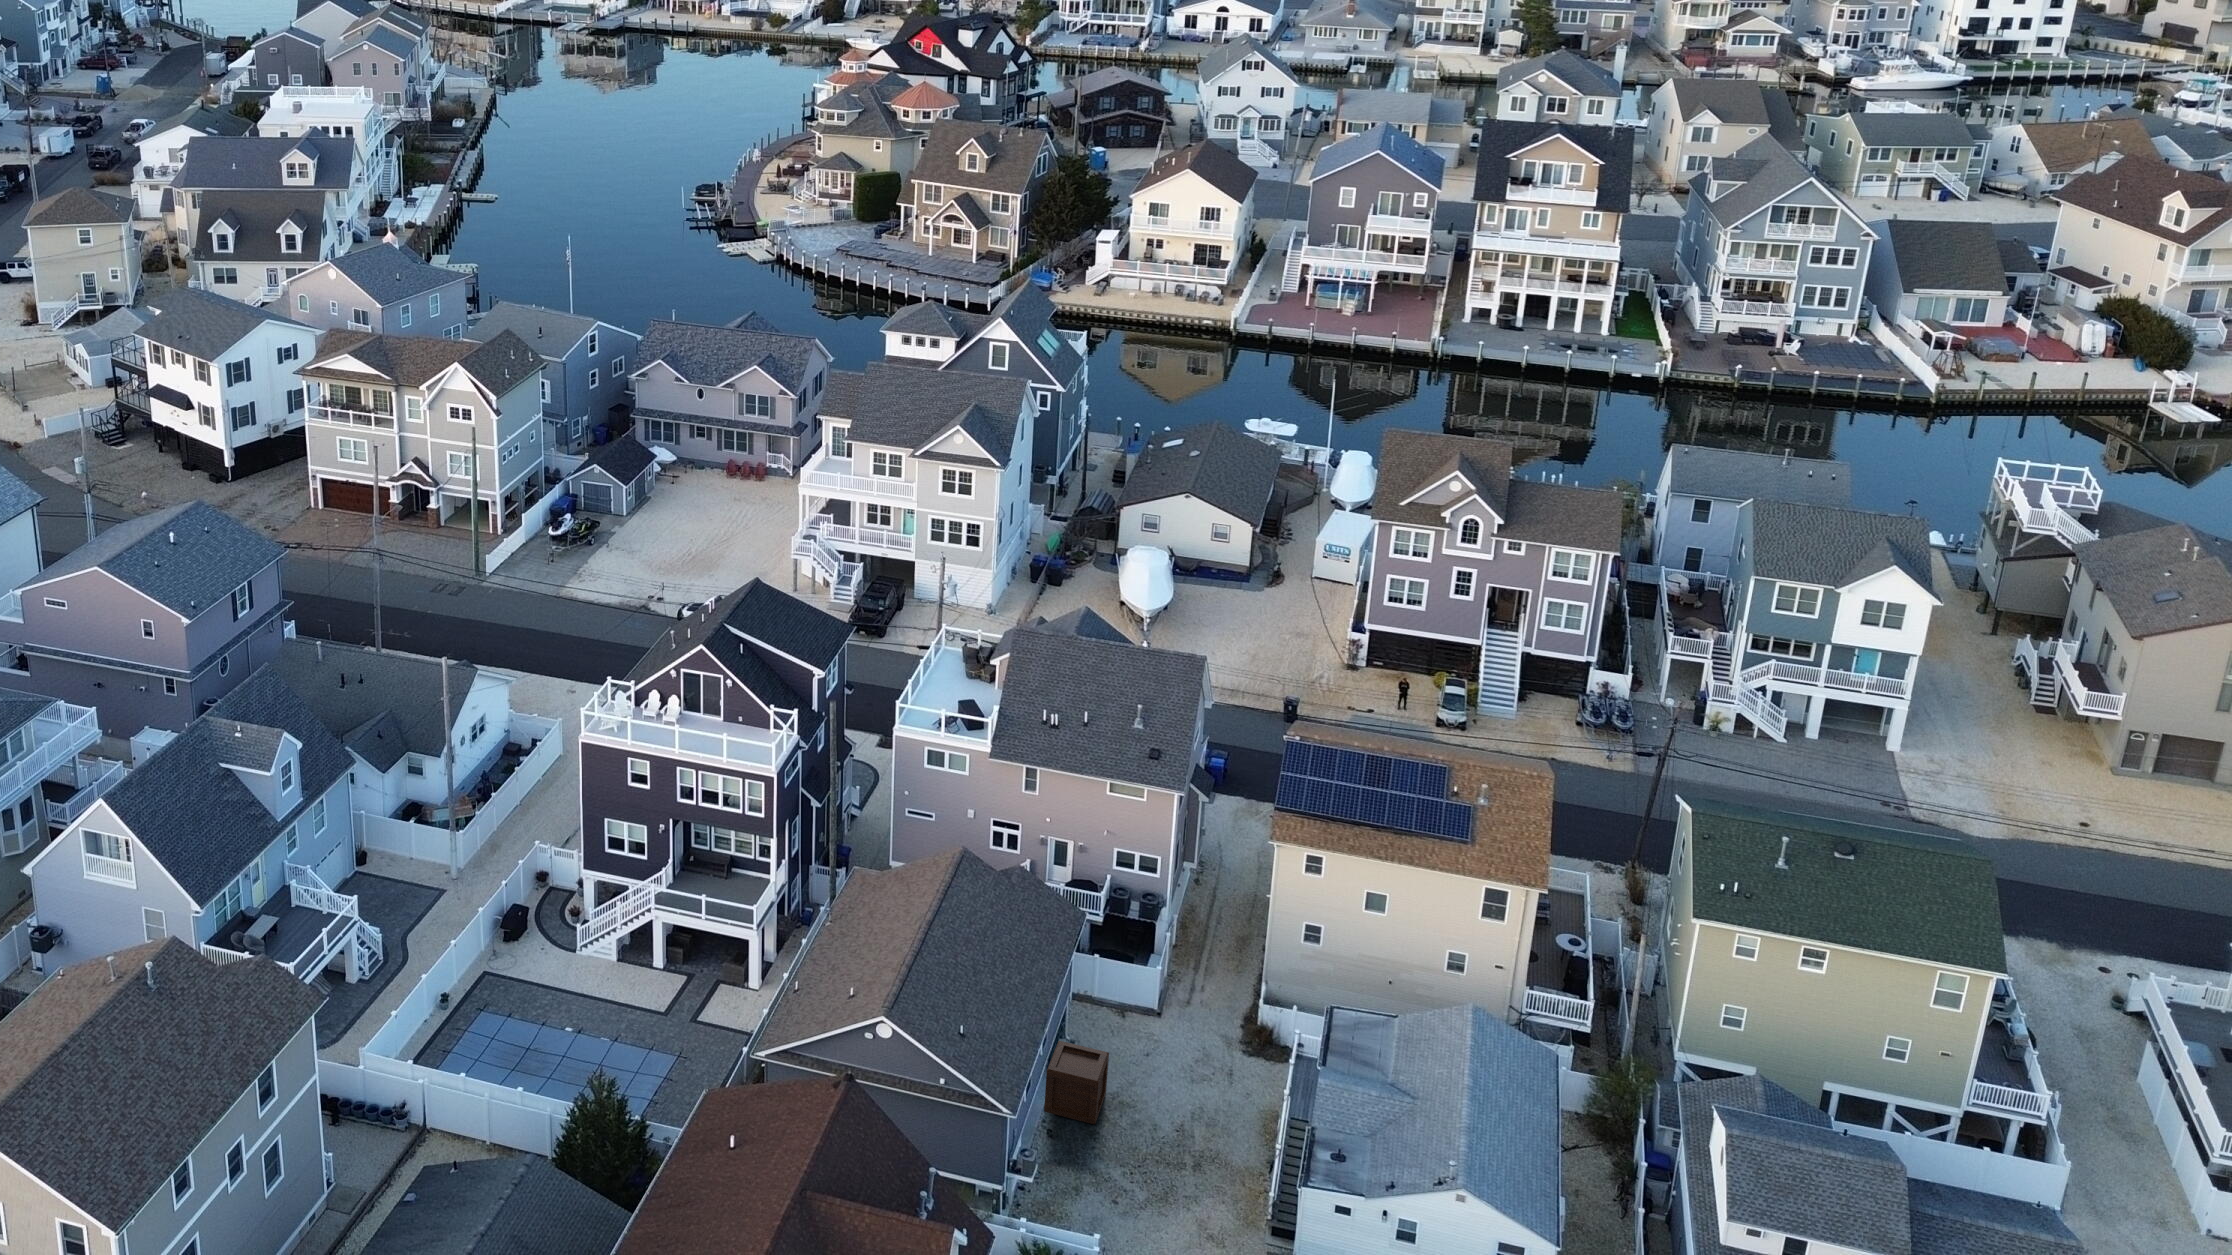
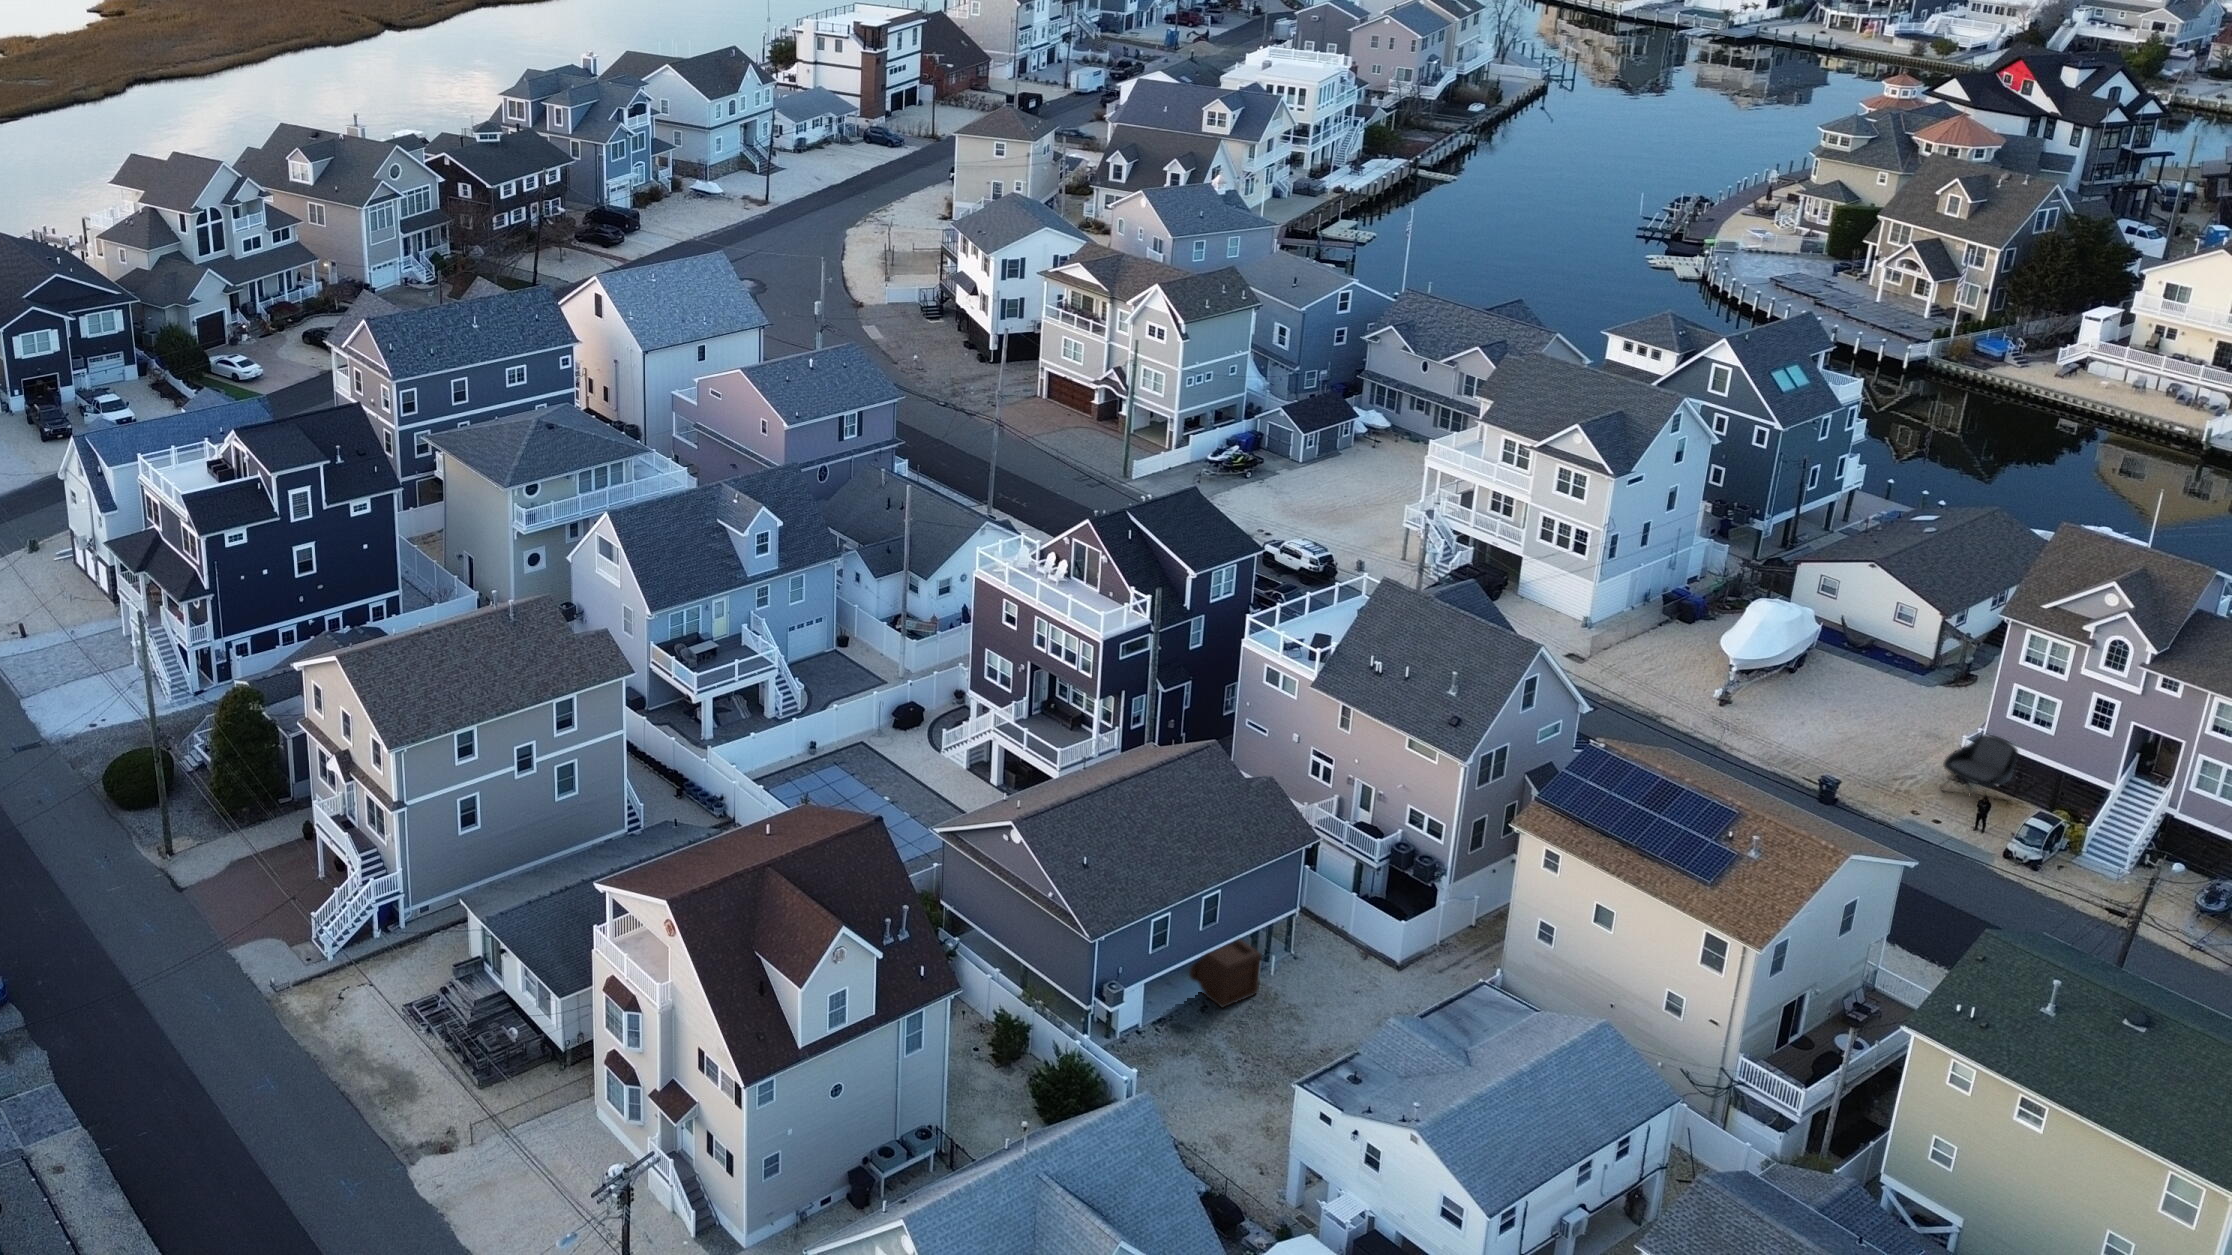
lounge chair: none [1351,622,1401,688] -> present [1943,734,2018,809]

